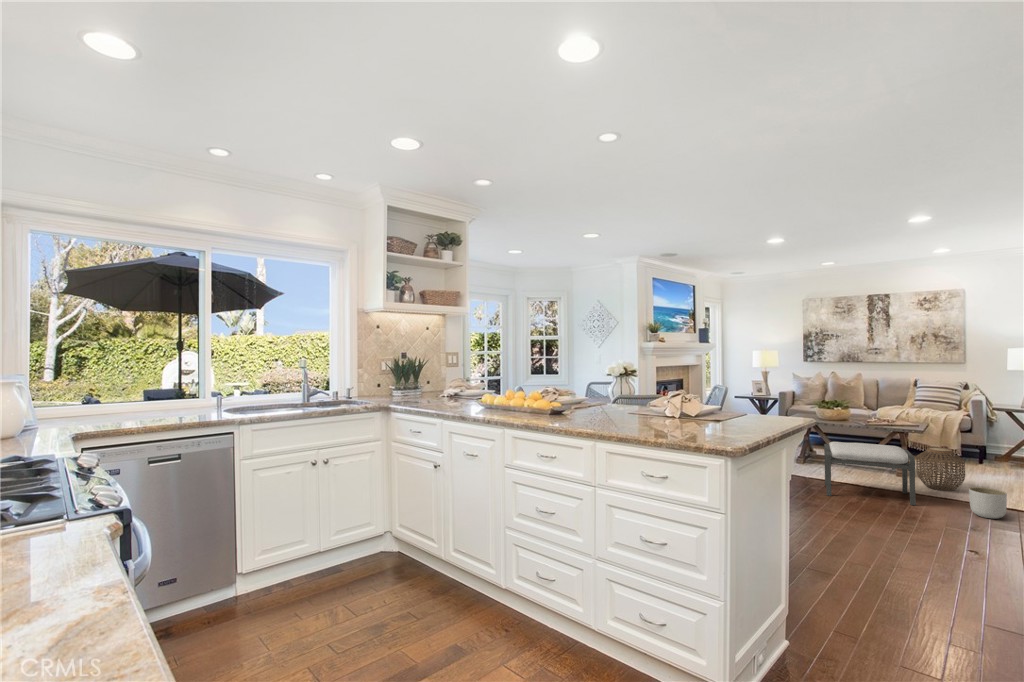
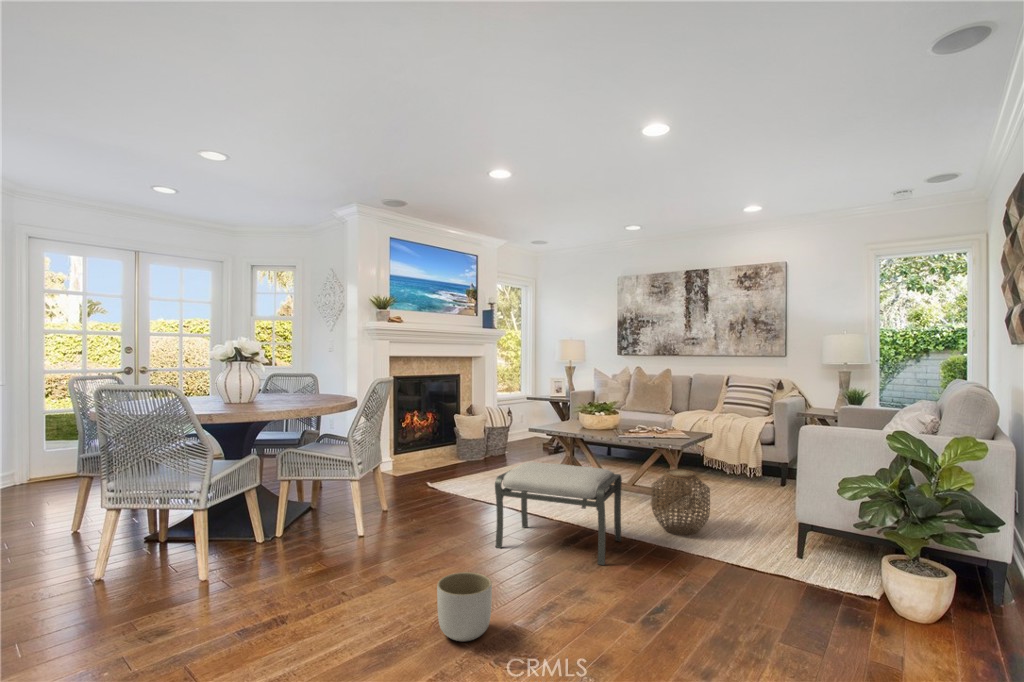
planter: present [969,487,1007,519] -> present [437,572,492,641]

